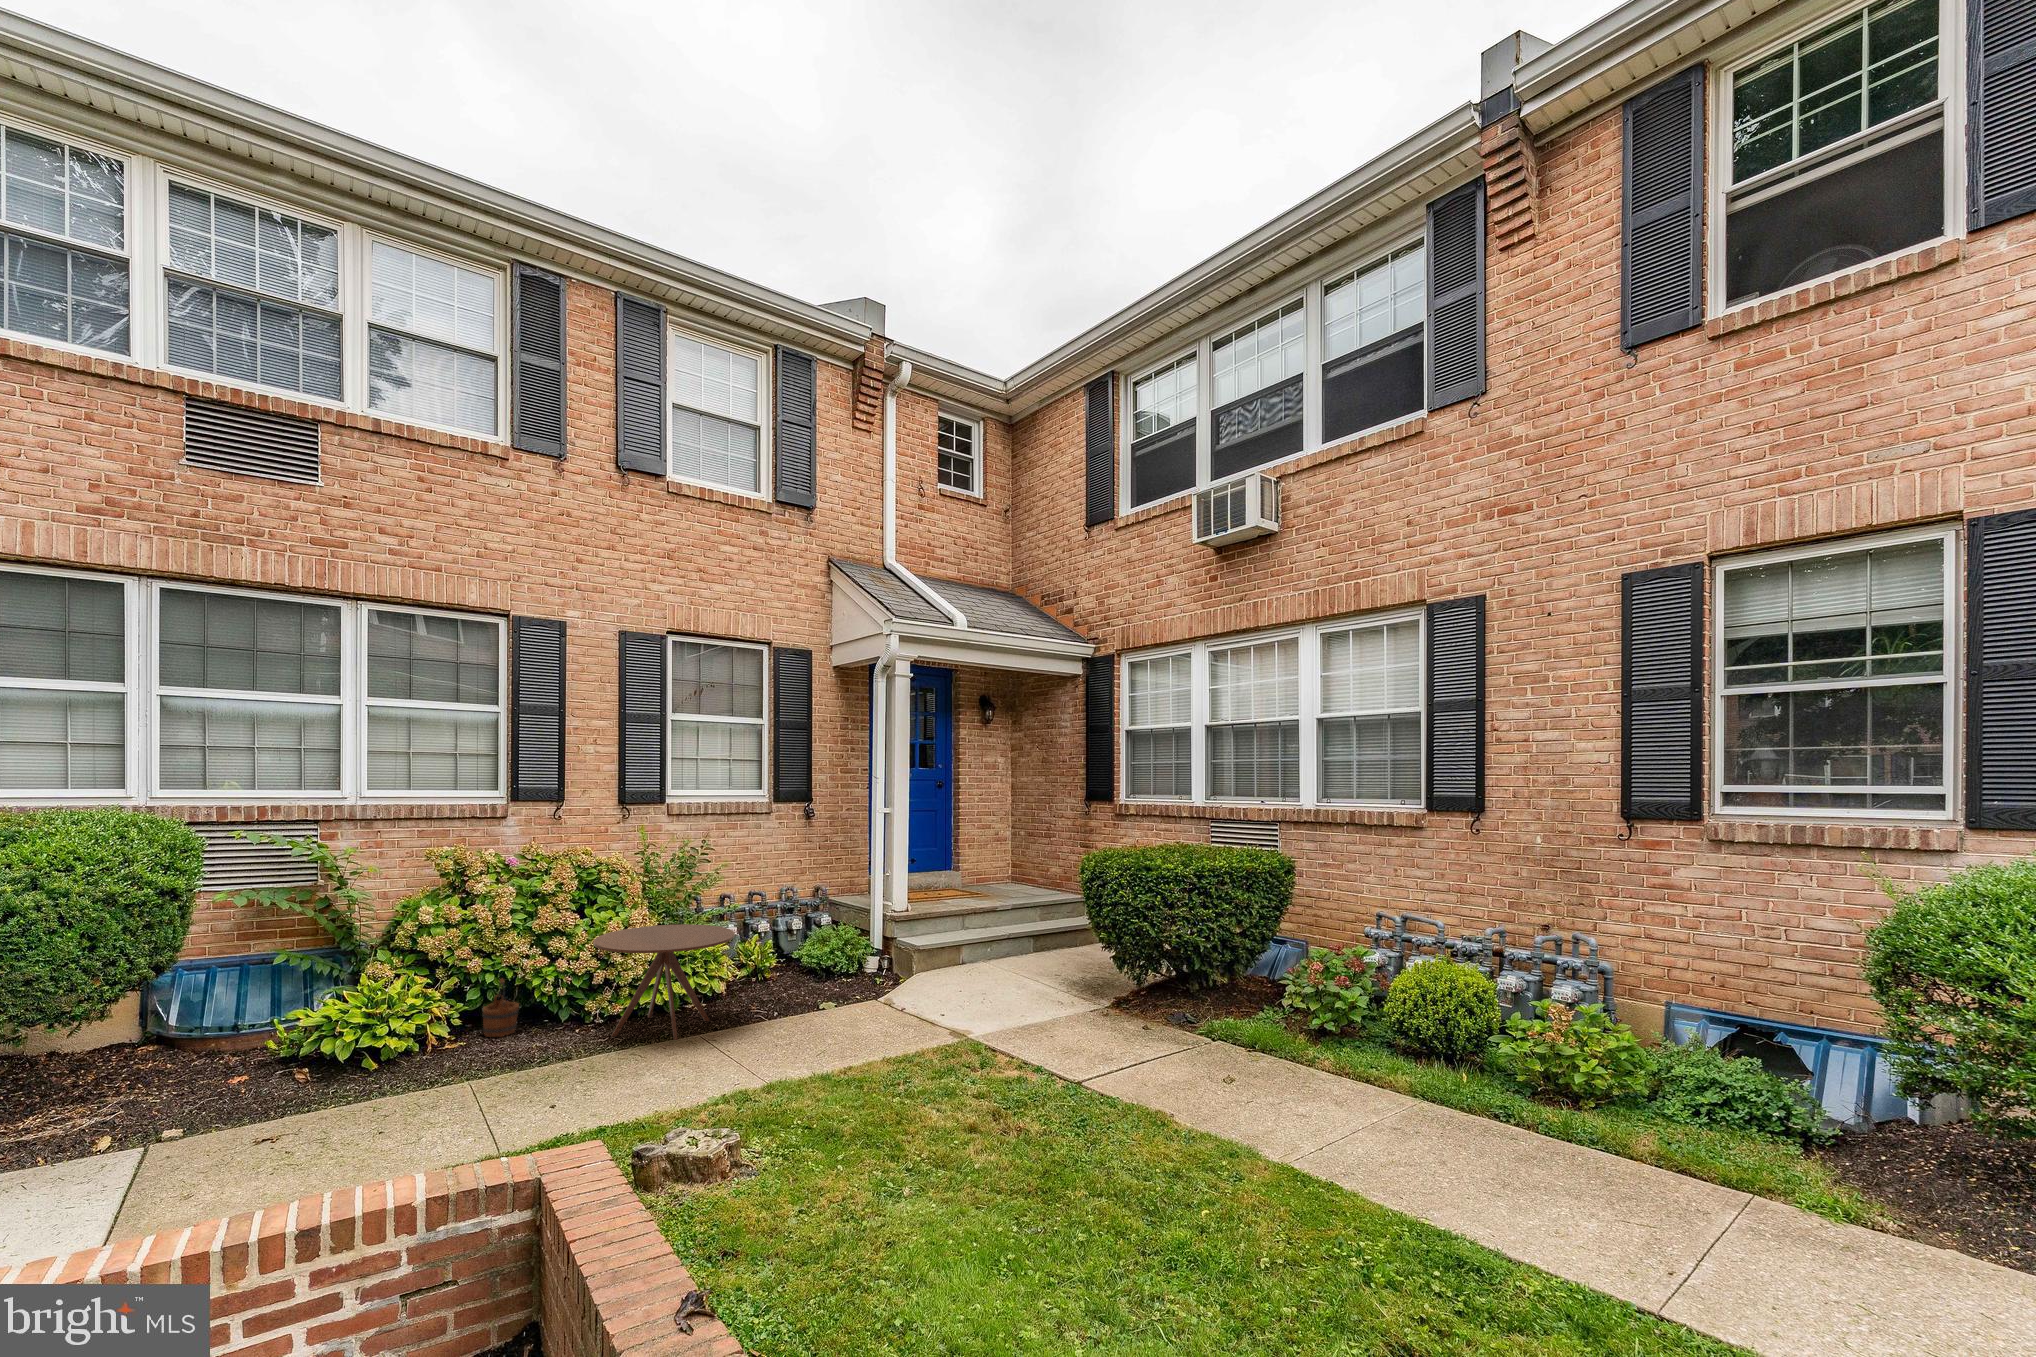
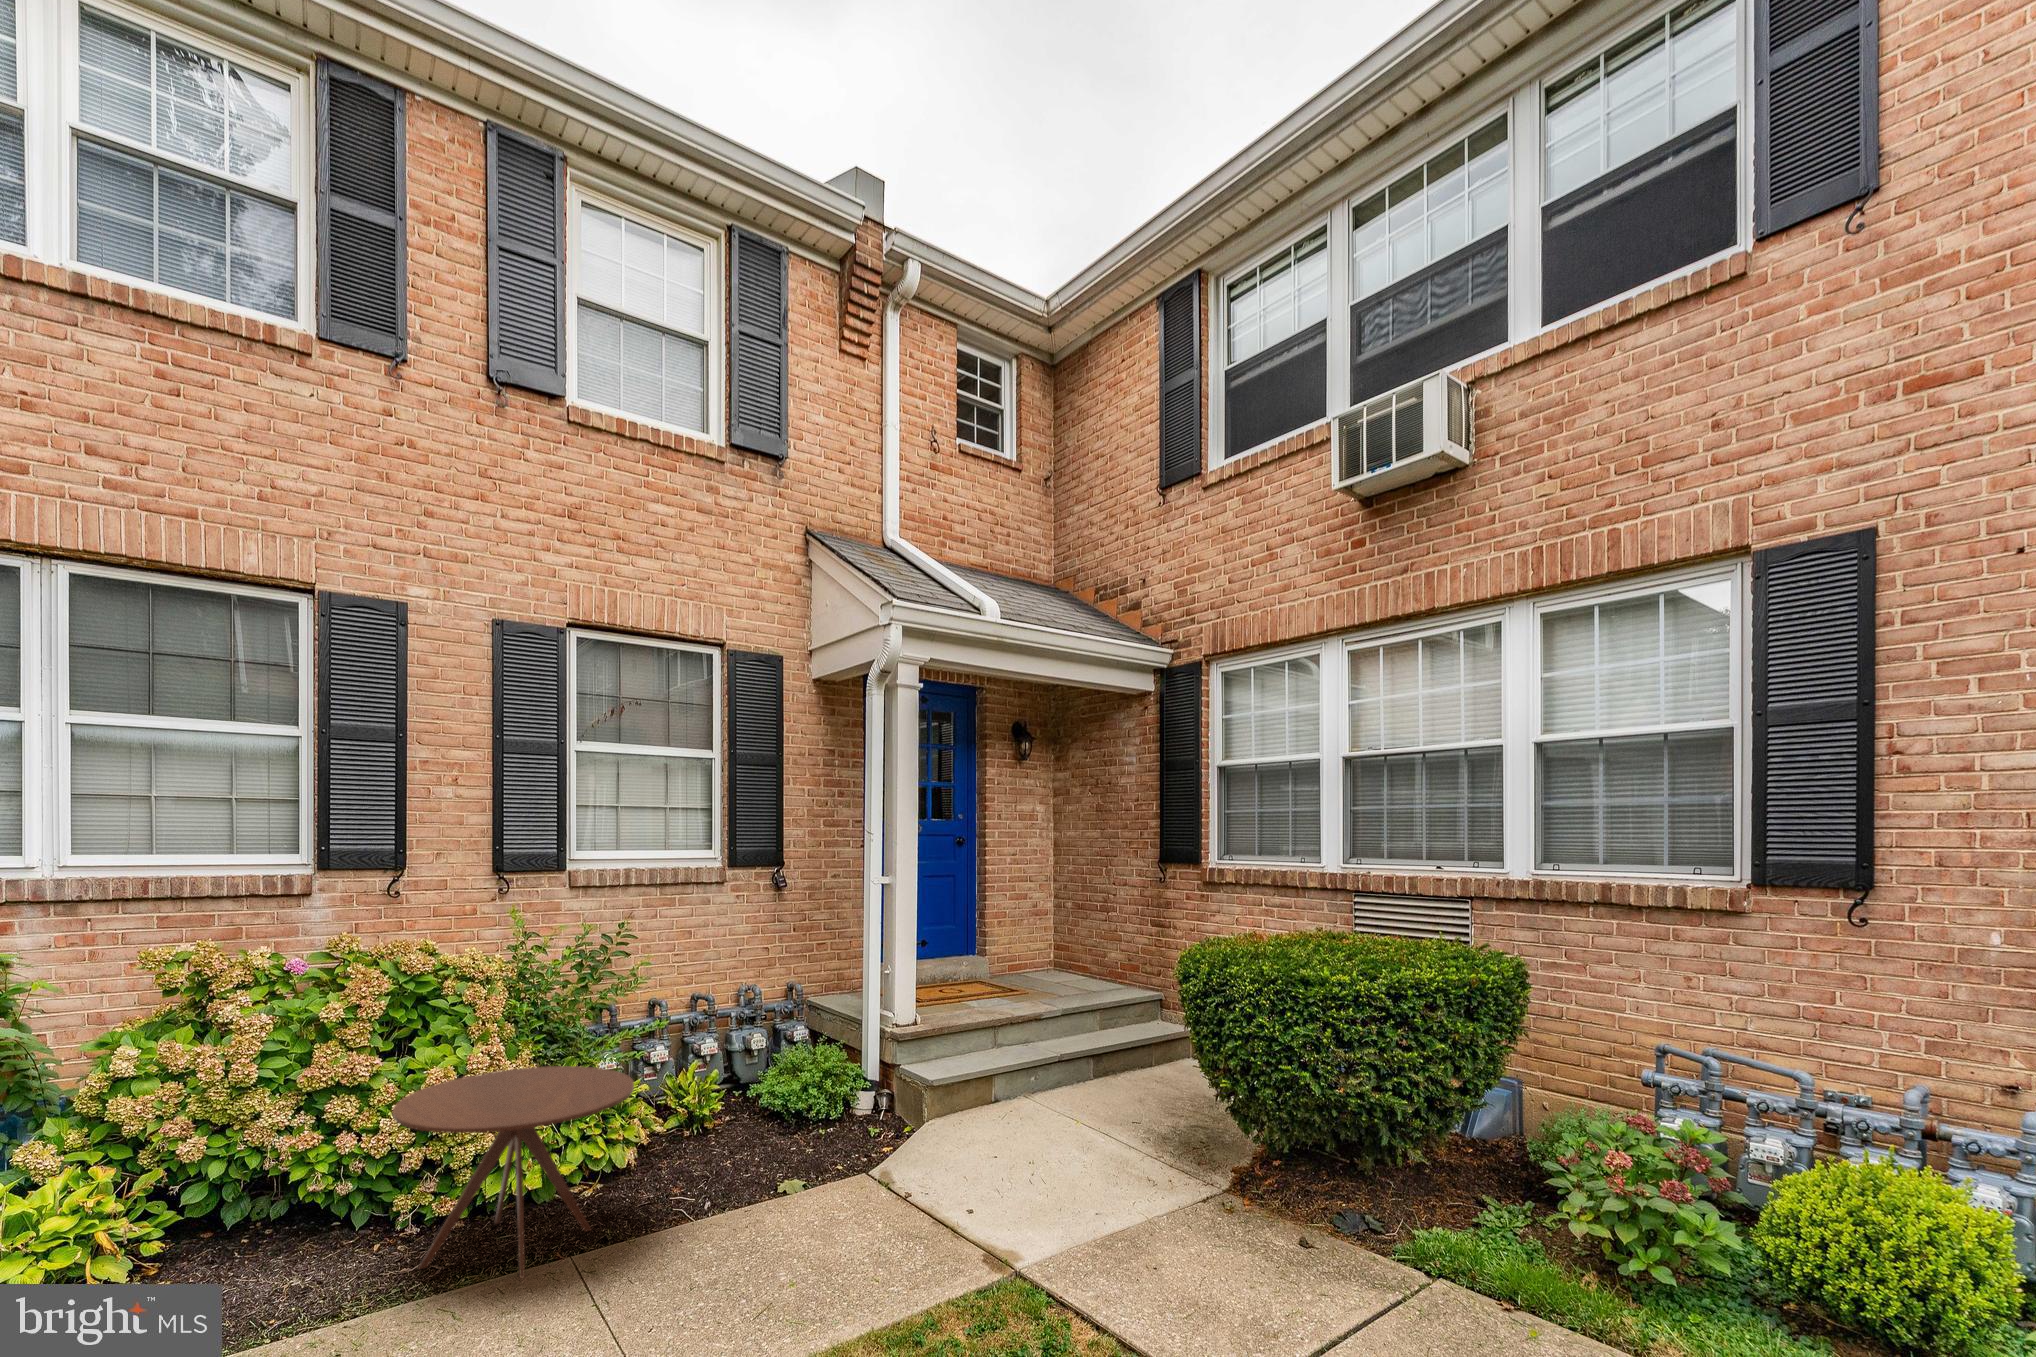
wooden bucket: present [482,979,519,1037] -> none [207,1167,274,1270]

